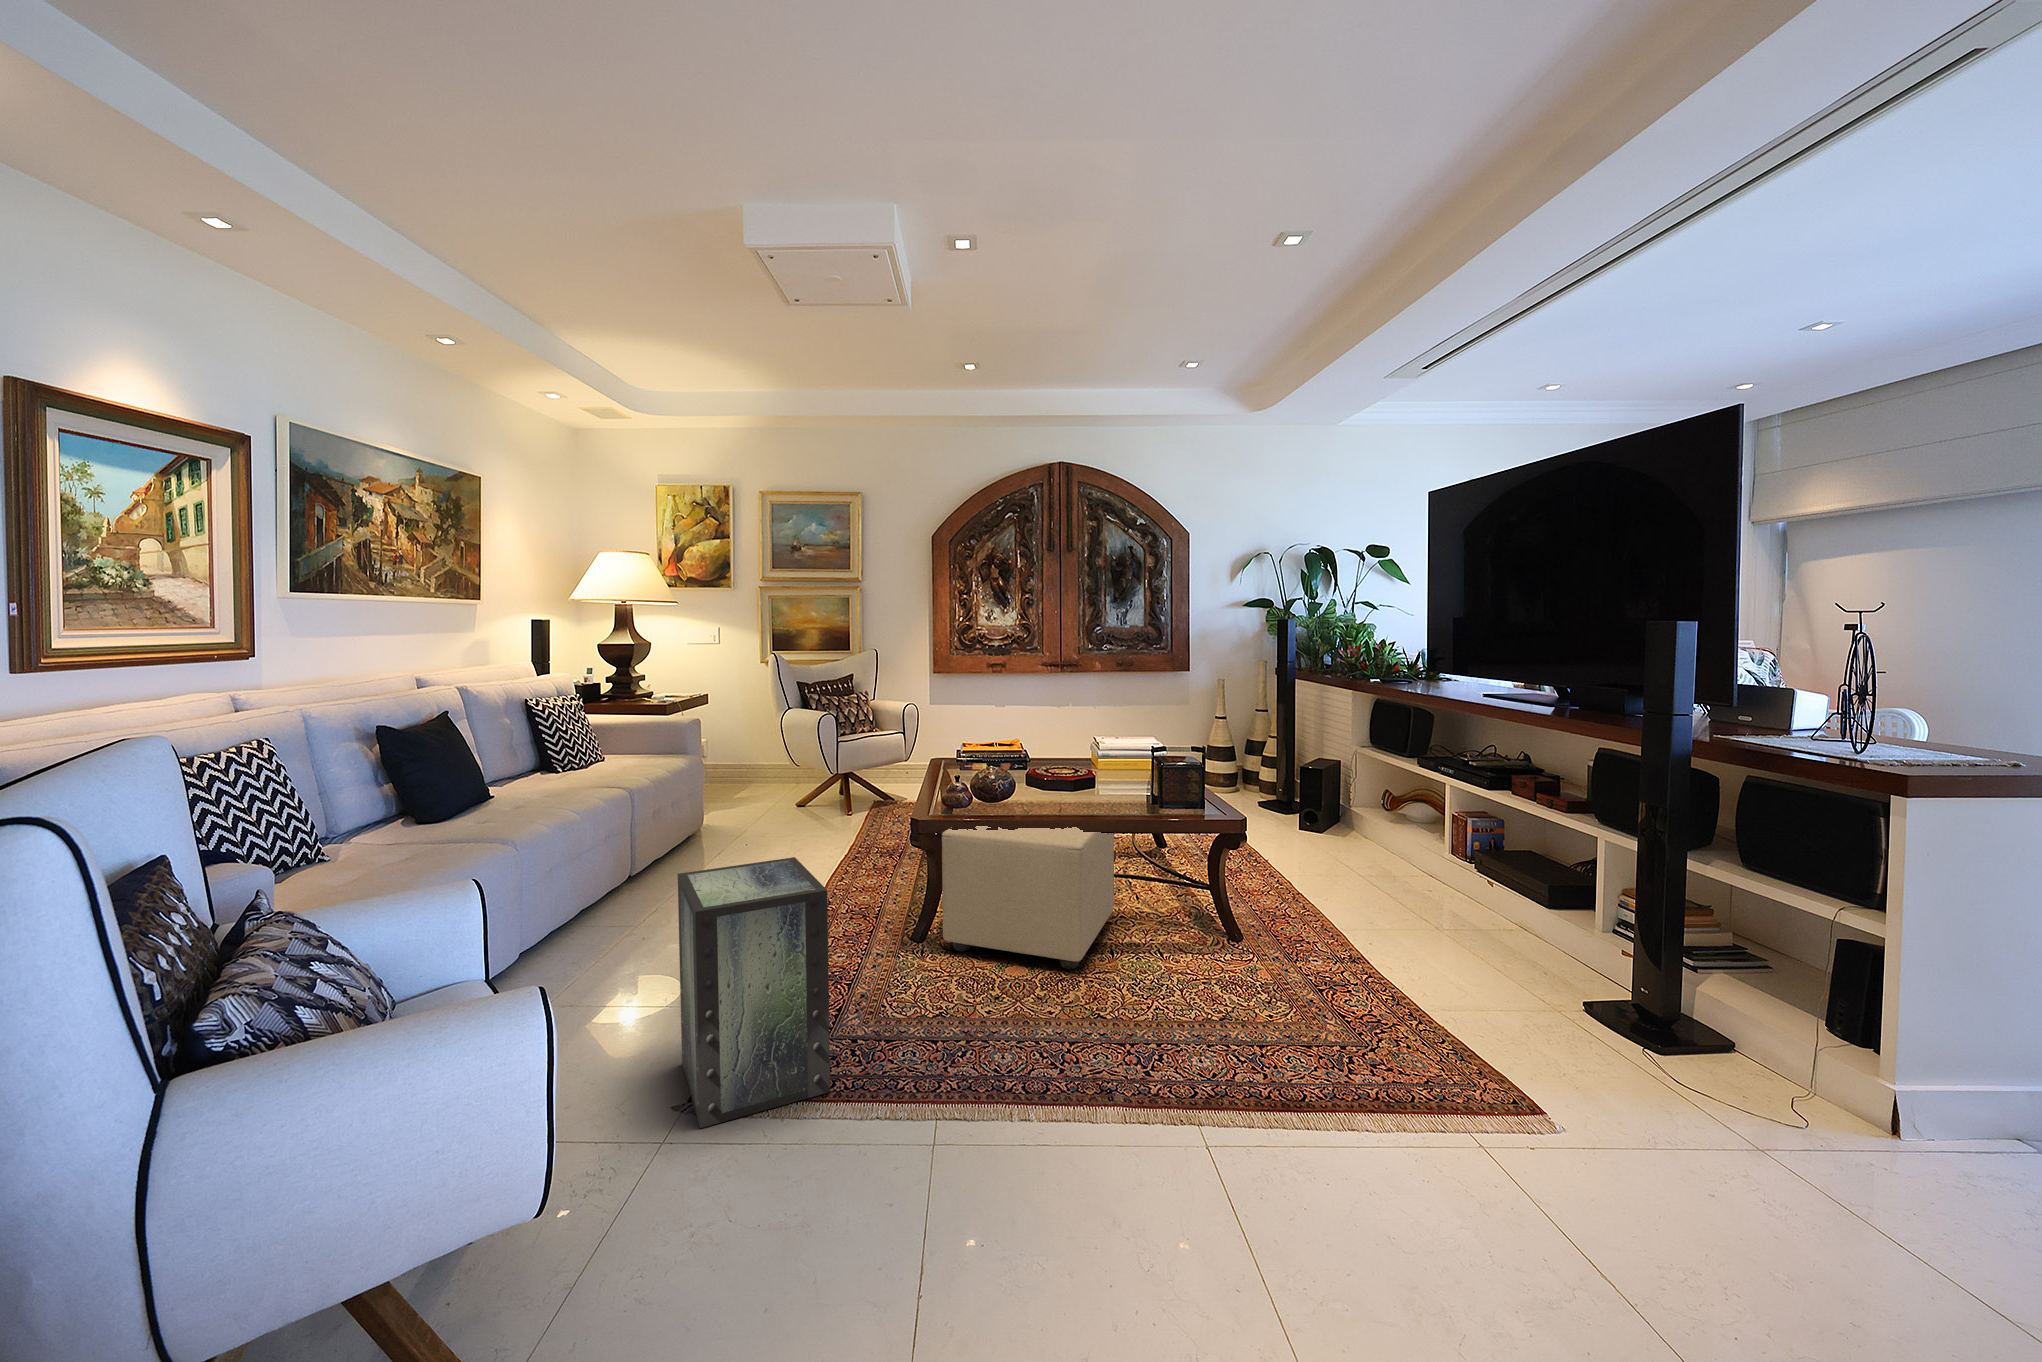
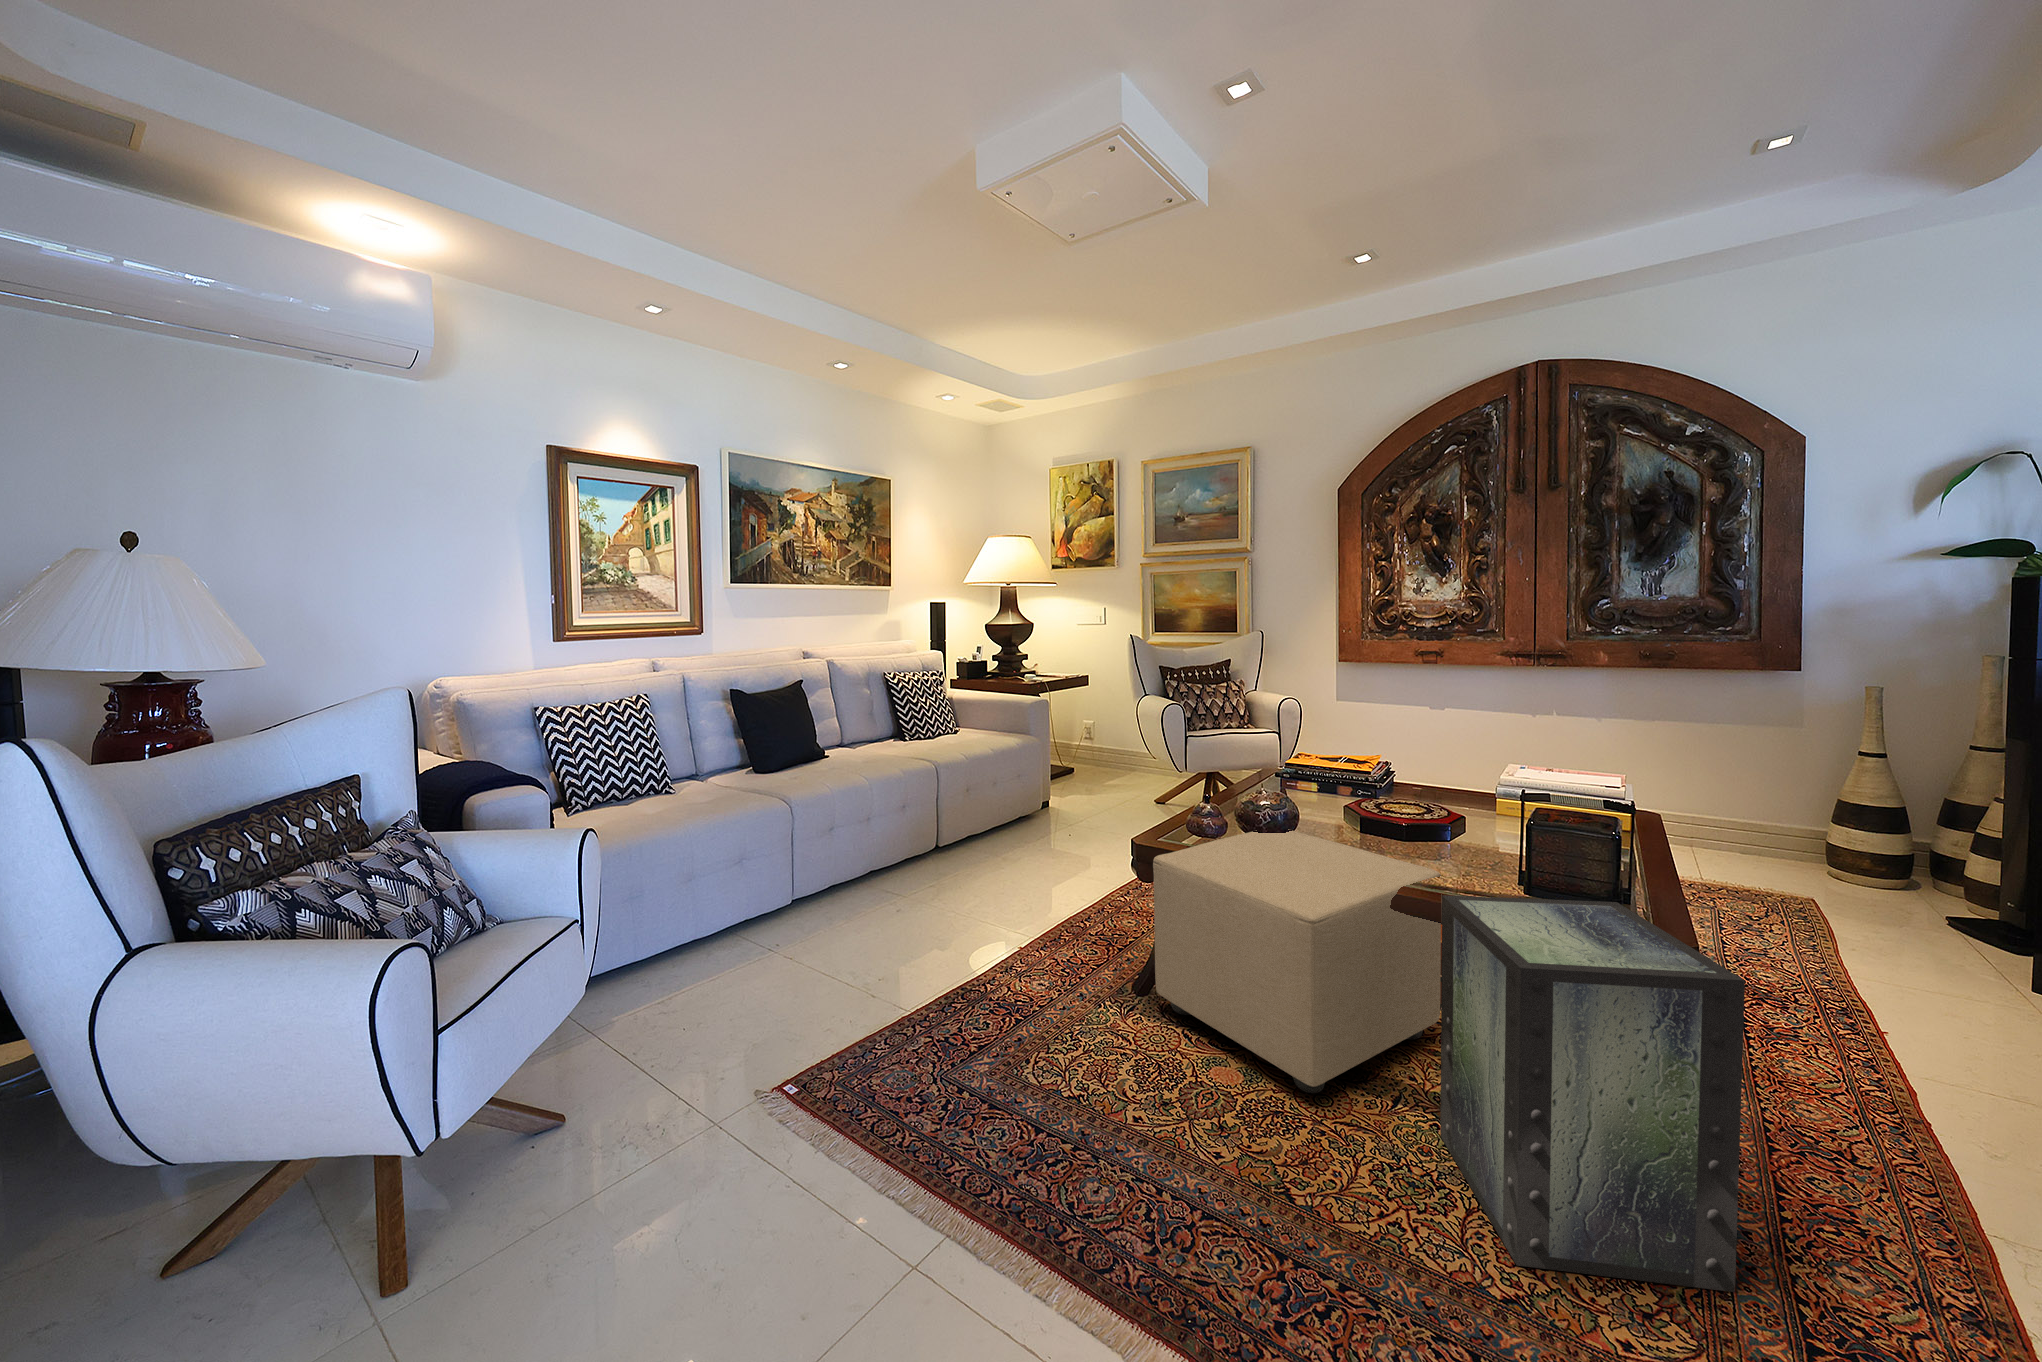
storage box: present [678,857,830,1128] -> present [1440,895,1745,1292]

